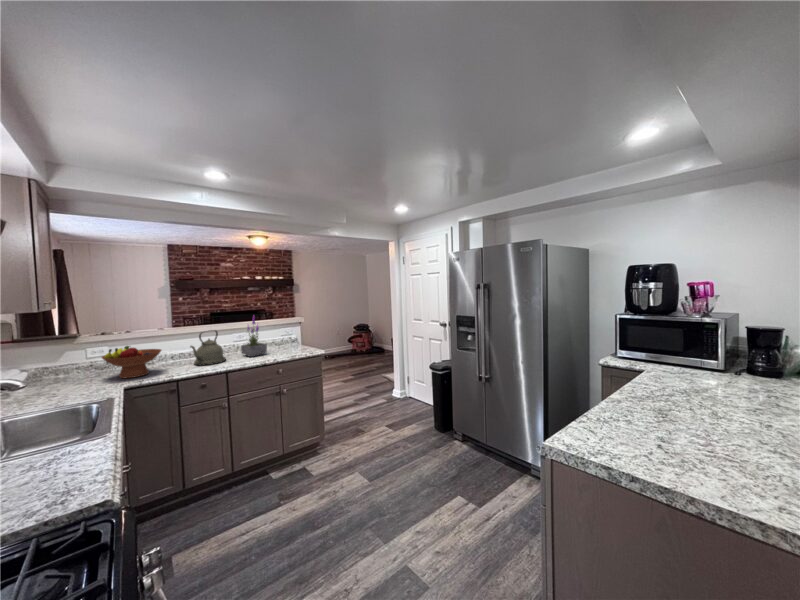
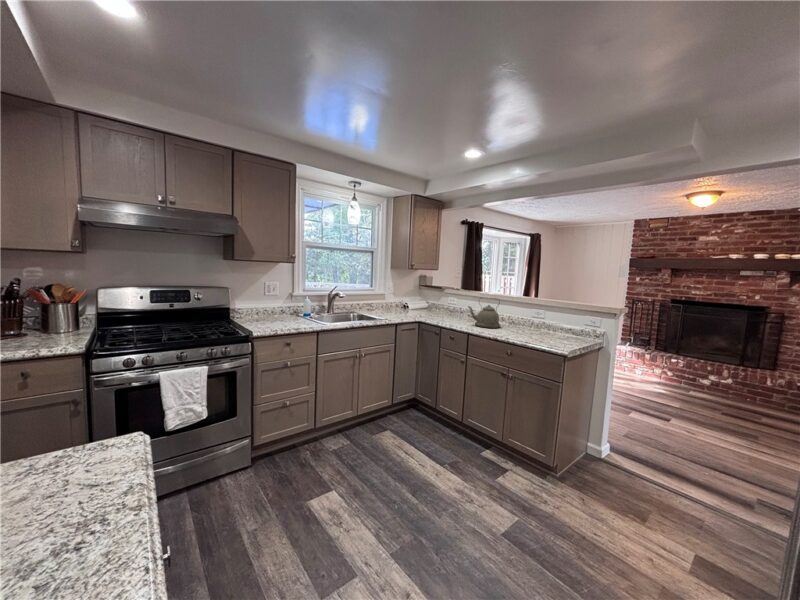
potted plant: present [241,317,267,357] -> none [512,290,537,335]
fruit bowl: present [102,346,161,378] -> none [428,296,461,320]

